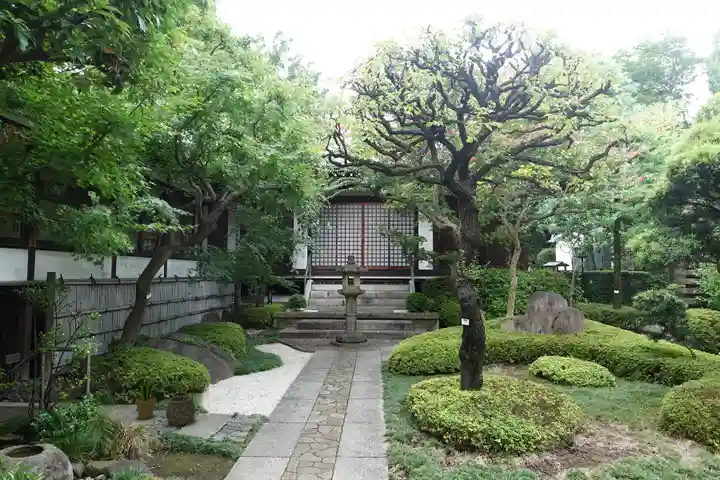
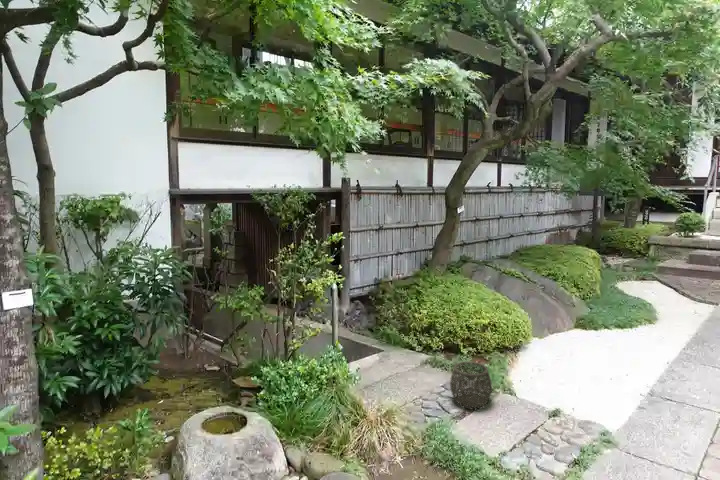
potted plant: present [136,380,157,419] -> none [420,326,449,379]

